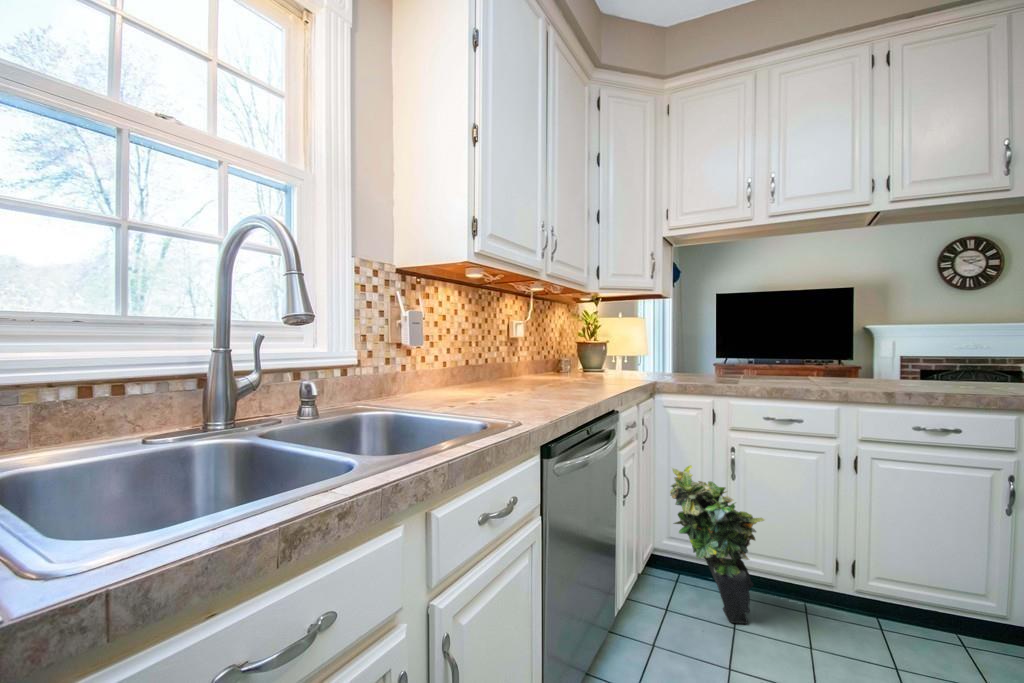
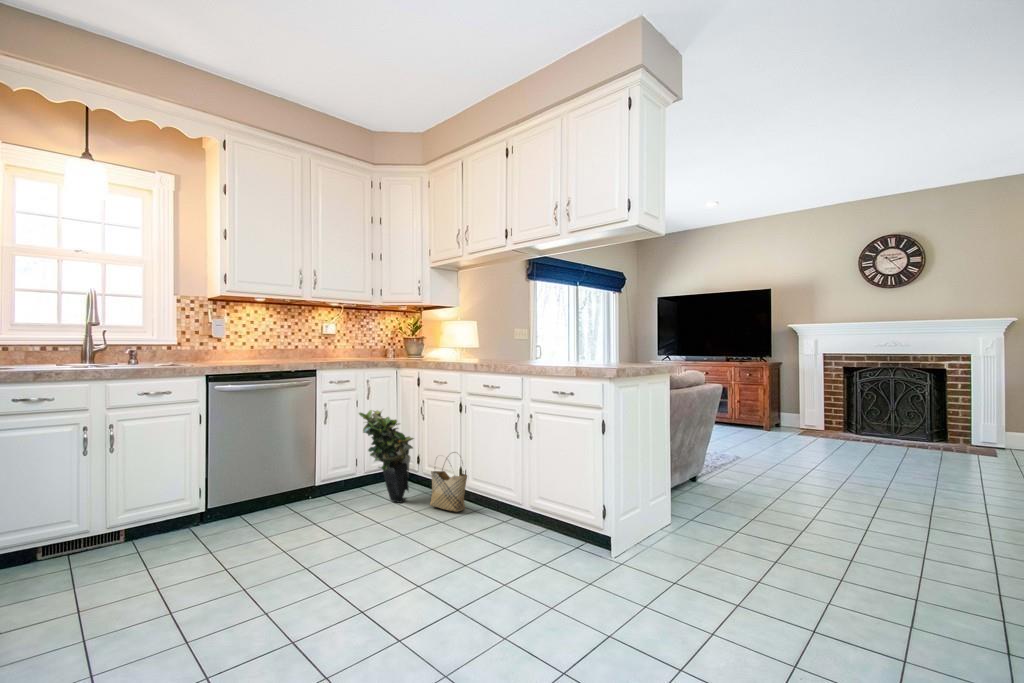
woven basket: none [800,535,873,638] -> present [430,452,467,512]

